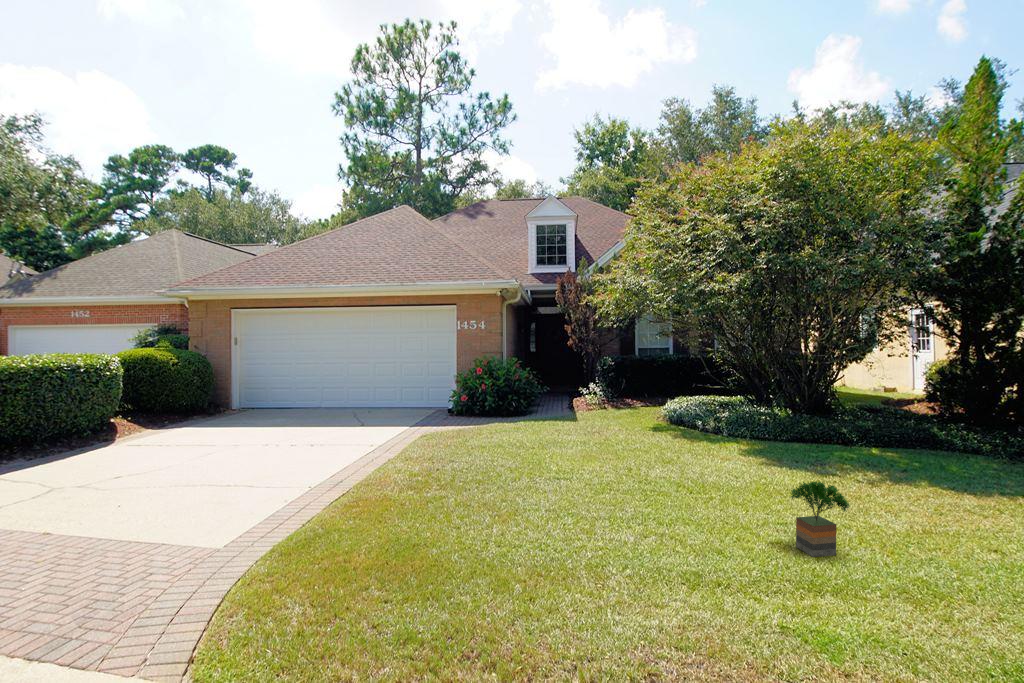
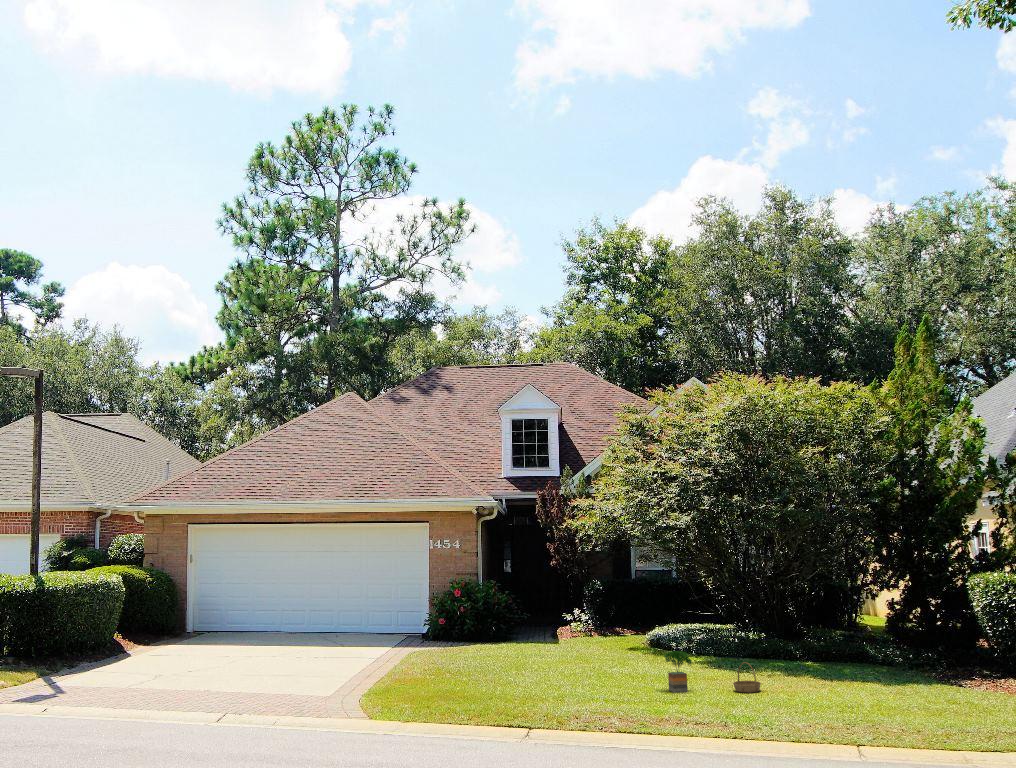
basket: none [925,511,989,571] -> present [733,662,761,693]

